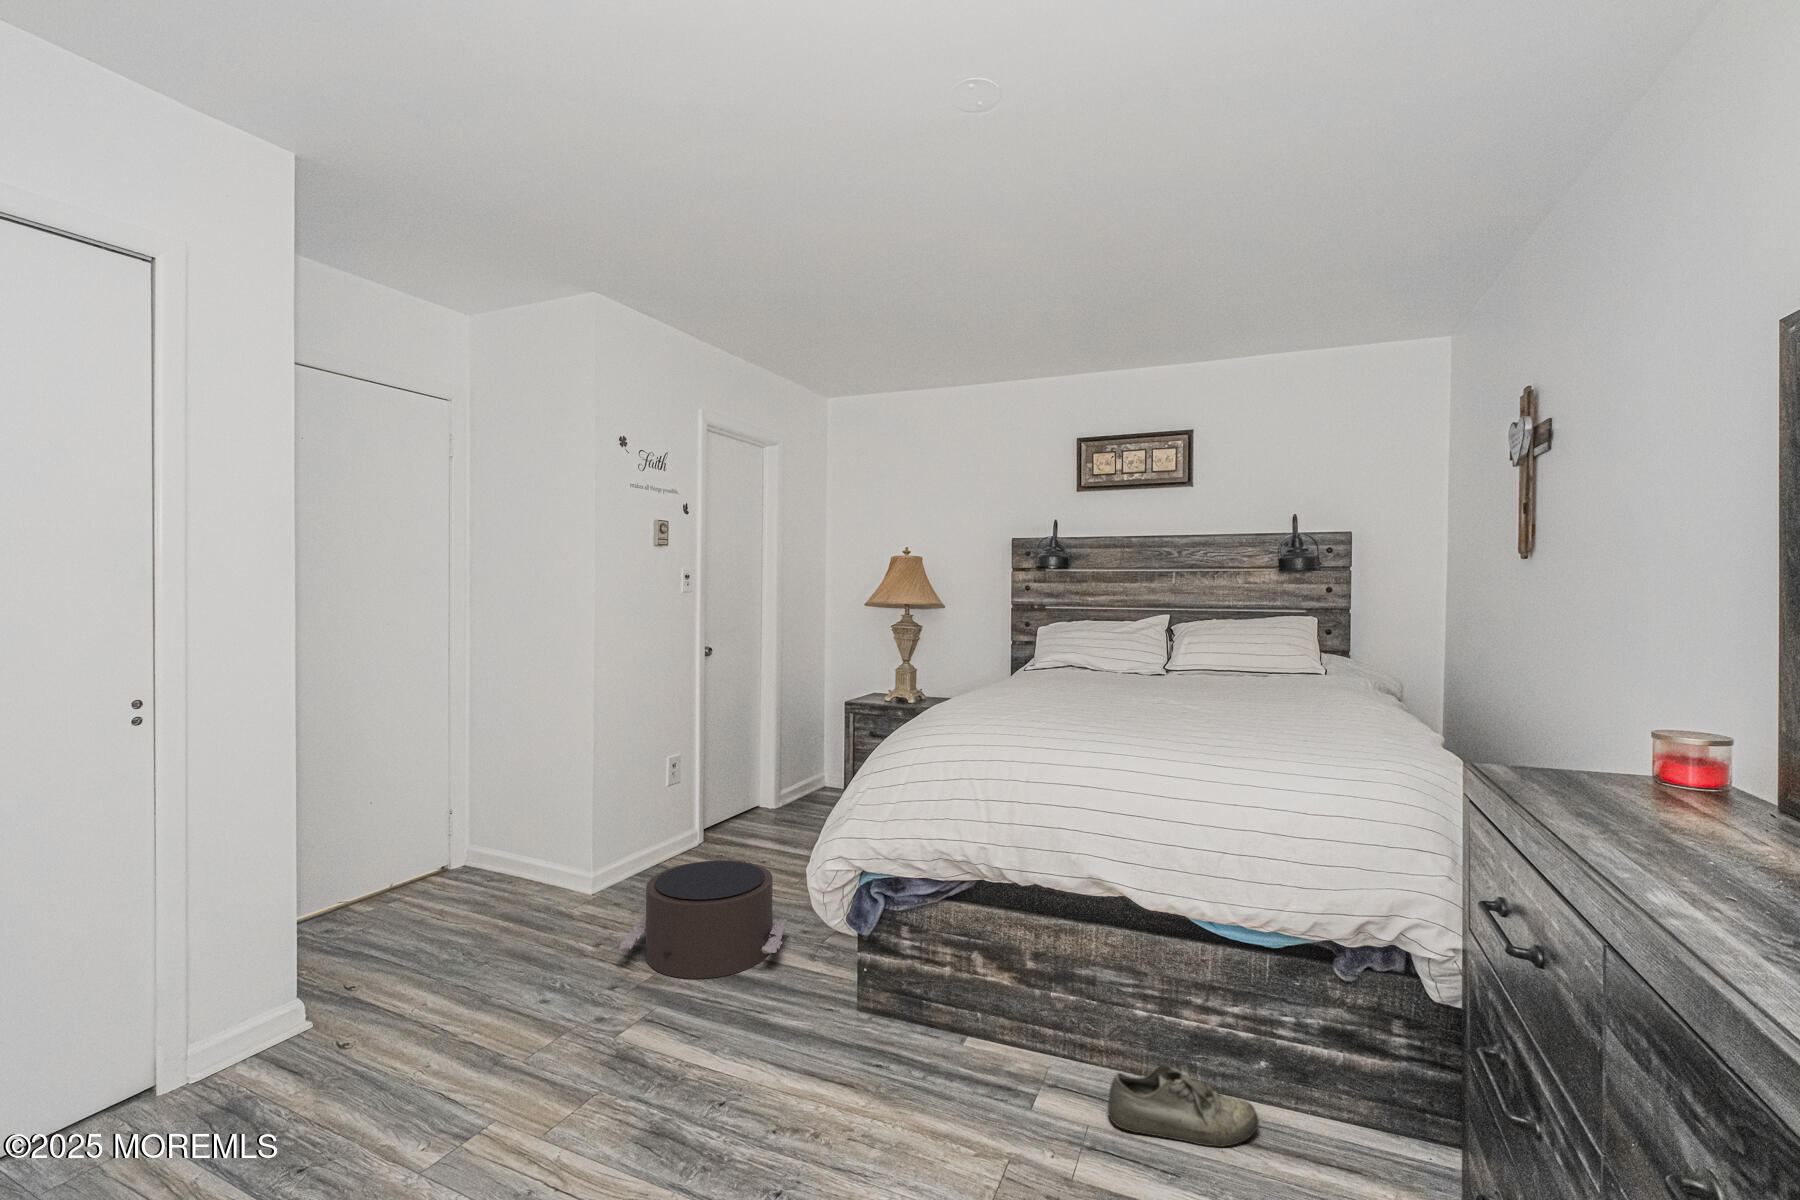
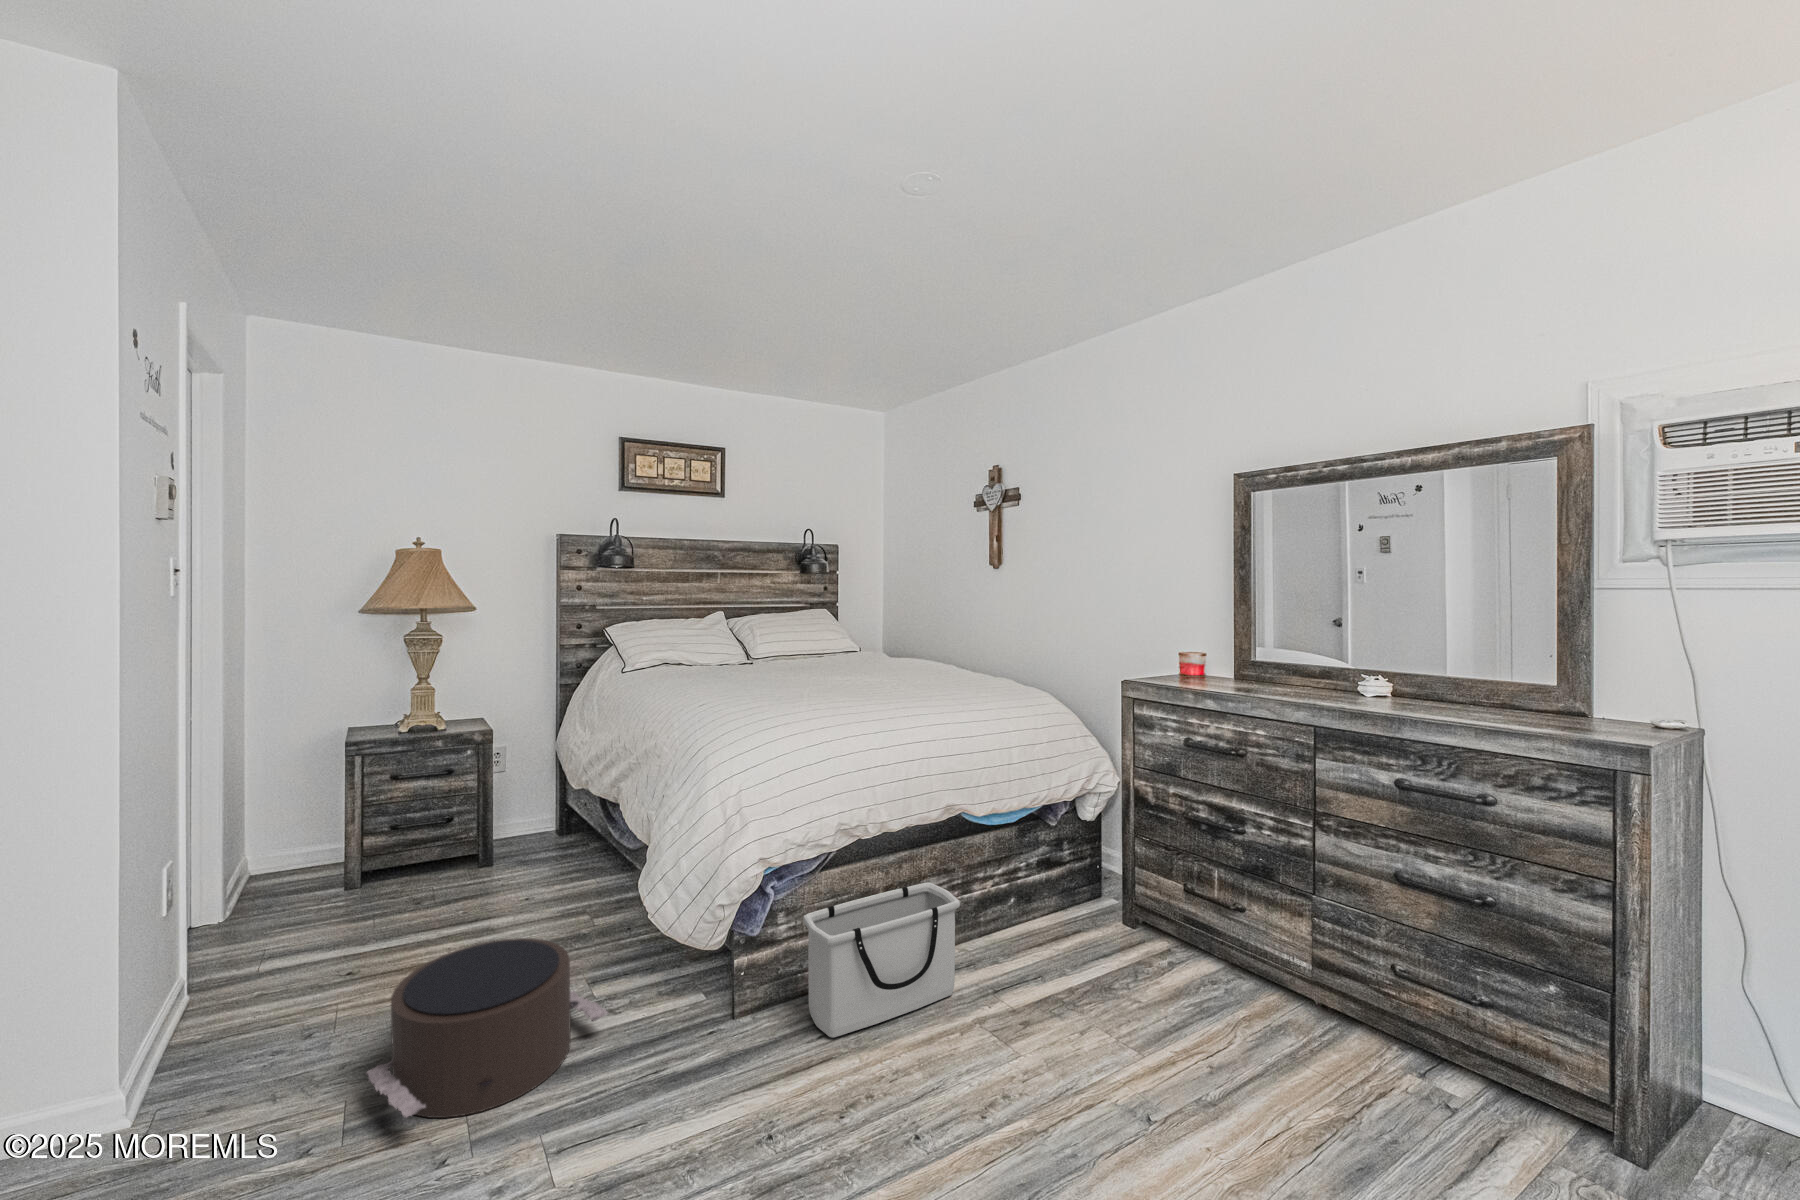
storage bin: none [876,932,1070,1115] -> present [803,882,960,1037]
shoe: present [1108,1064,1258,1147] -> none [971,918,1037,975]

